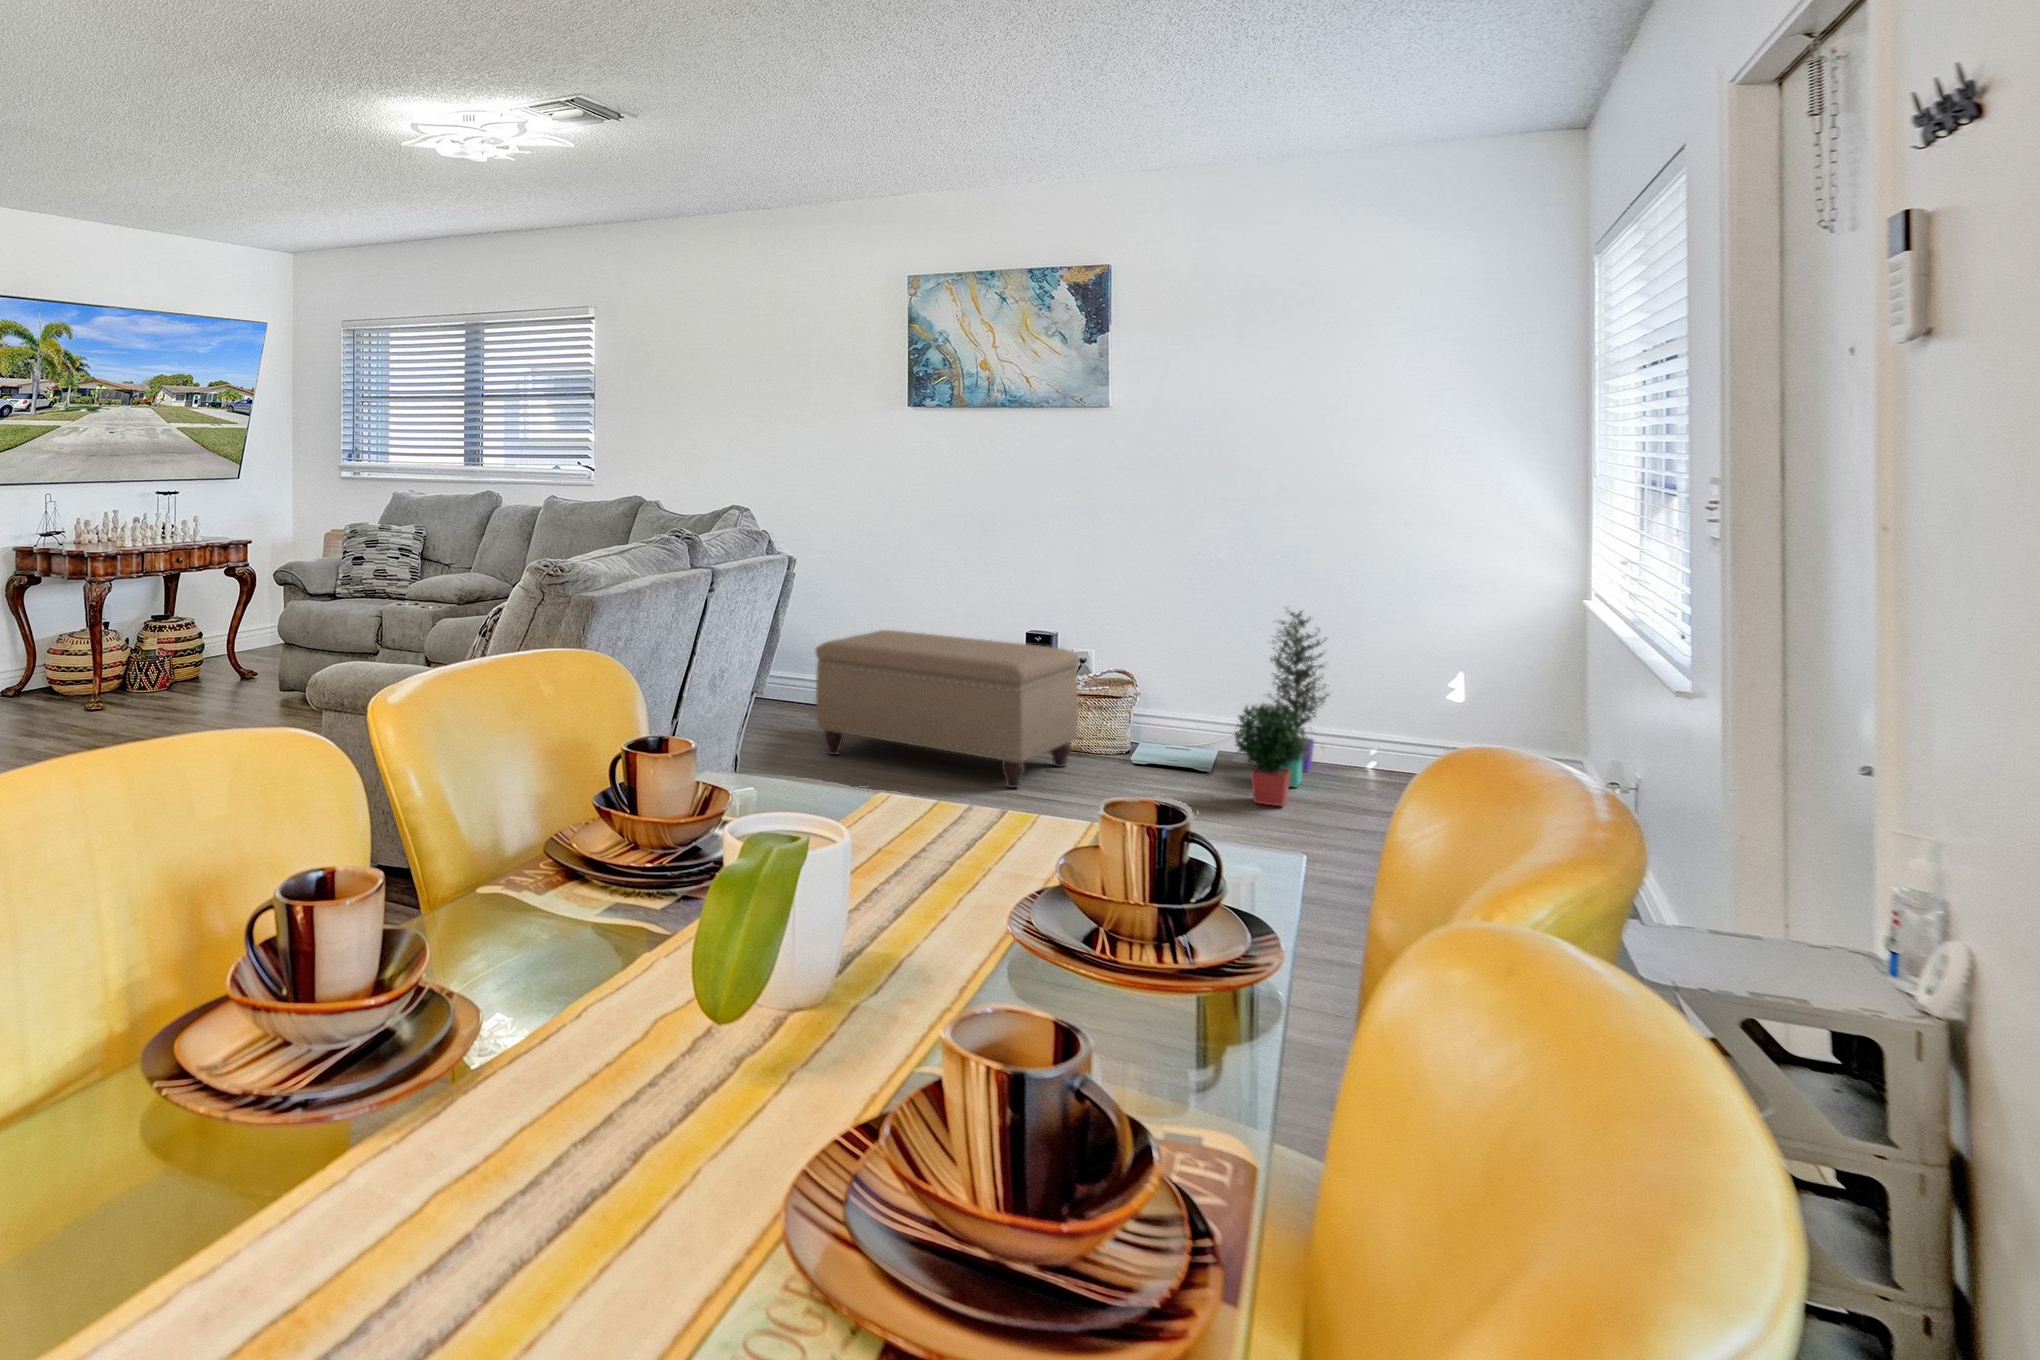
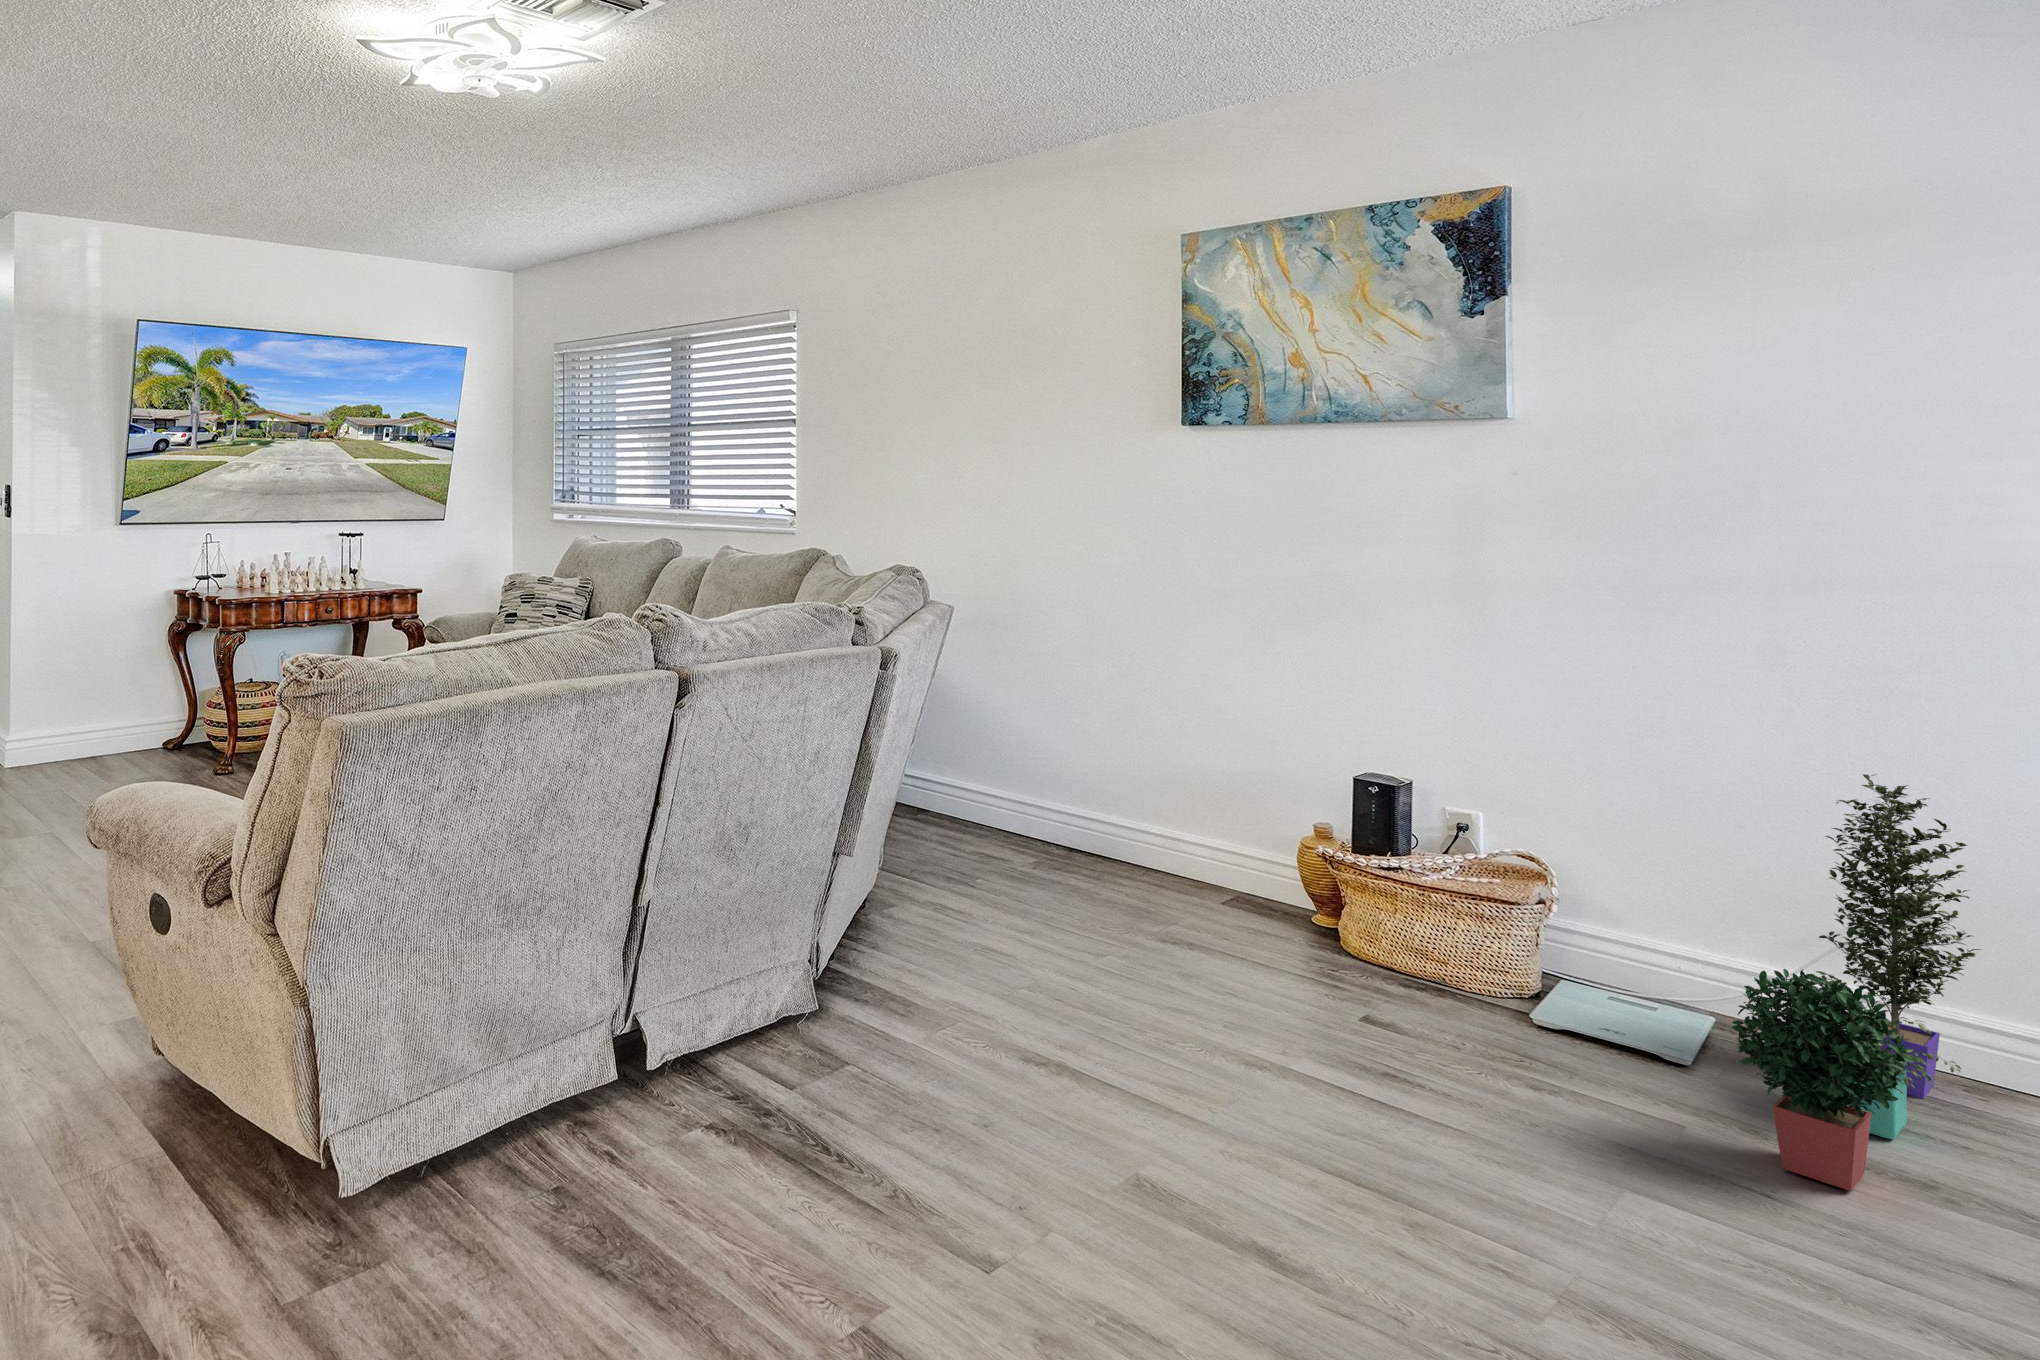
ottoman: present [816,630,1079,788] -> none [996,754,1430,1054]

